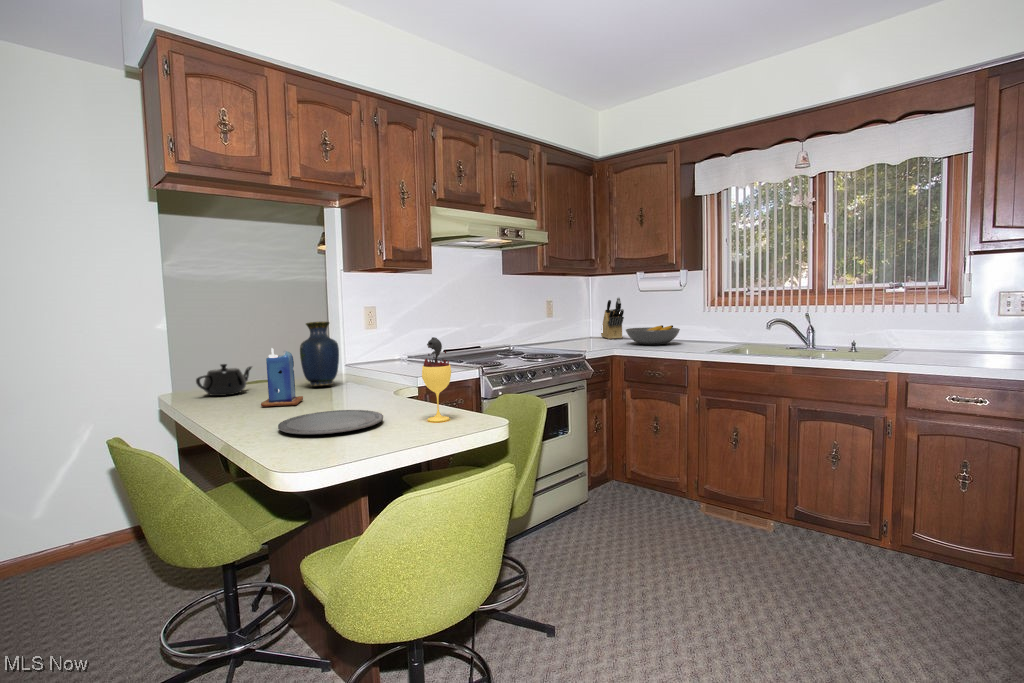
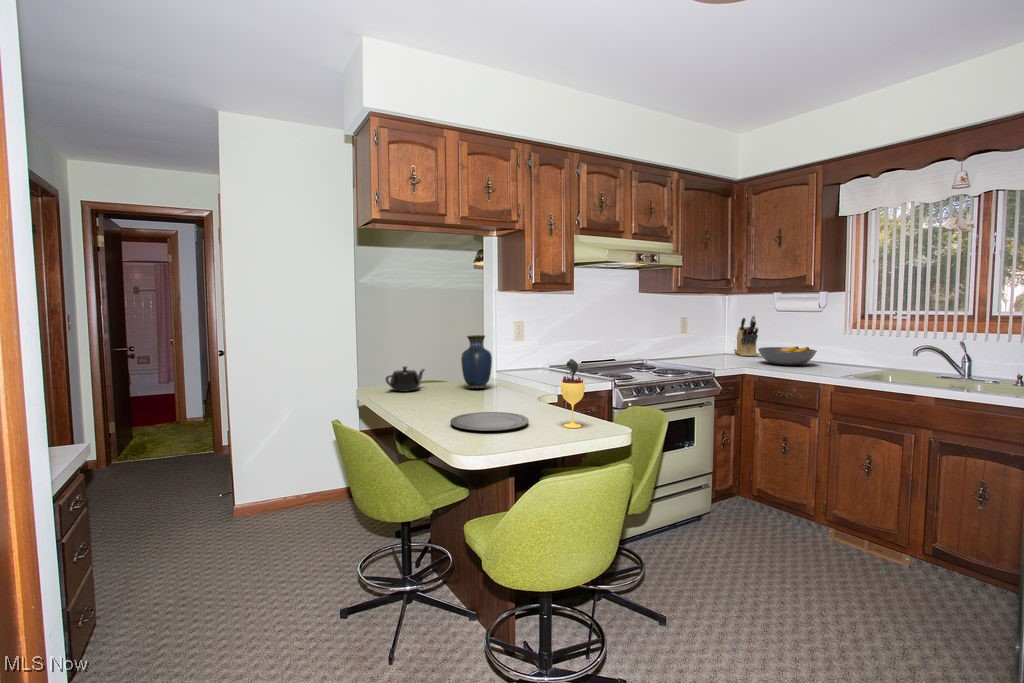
candle: present [261,348,303,407] -> none [434,358,464,404]

